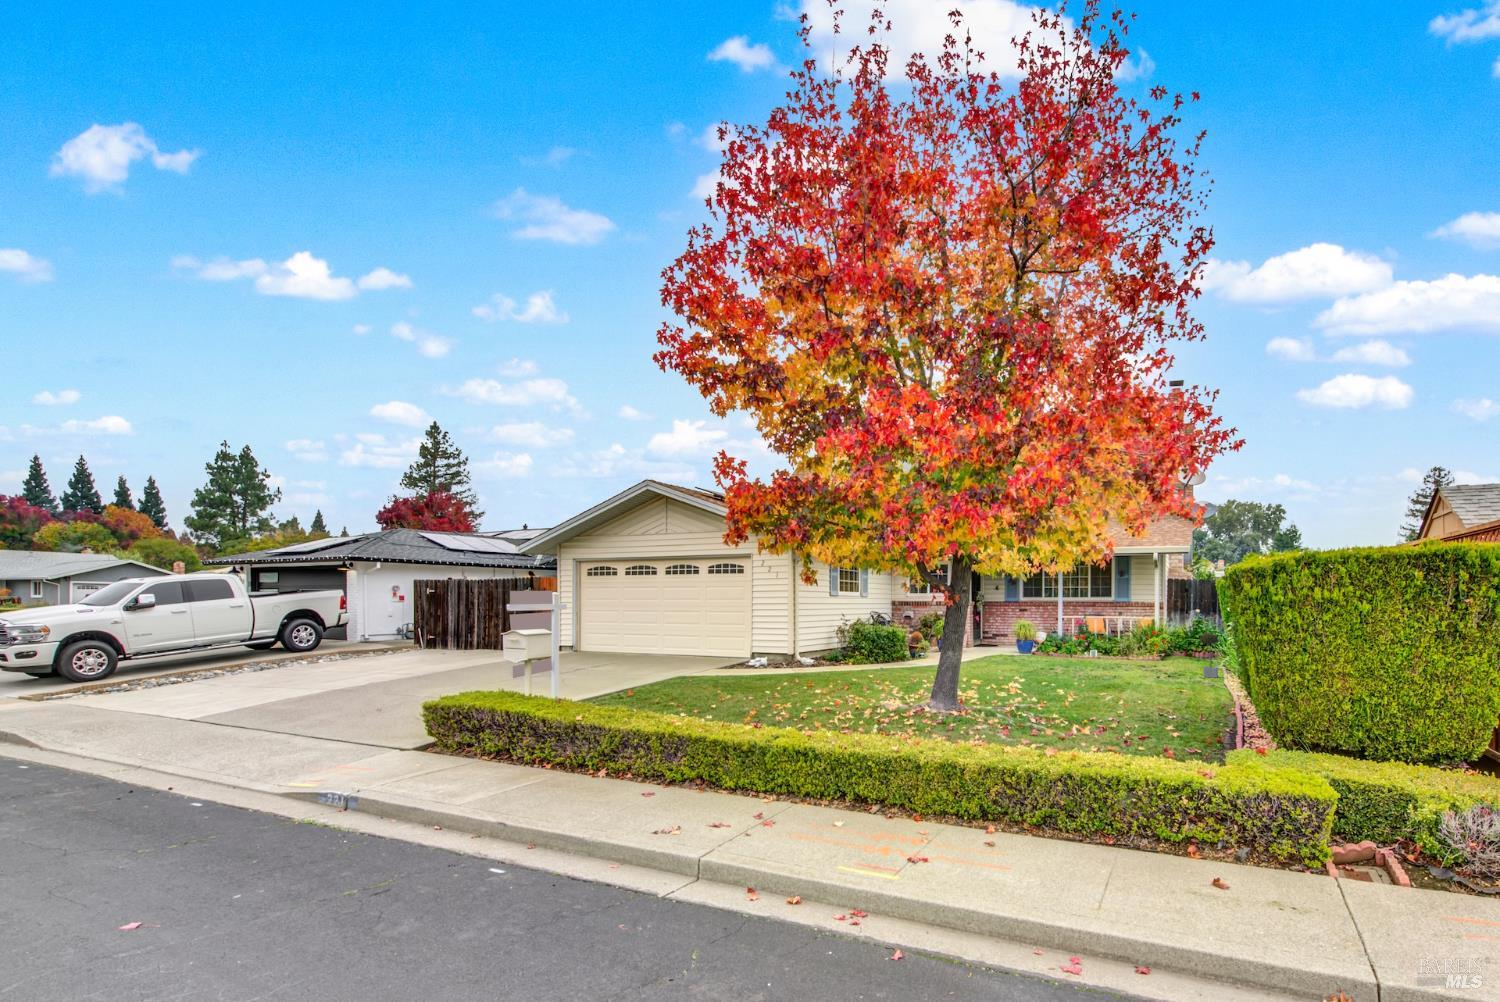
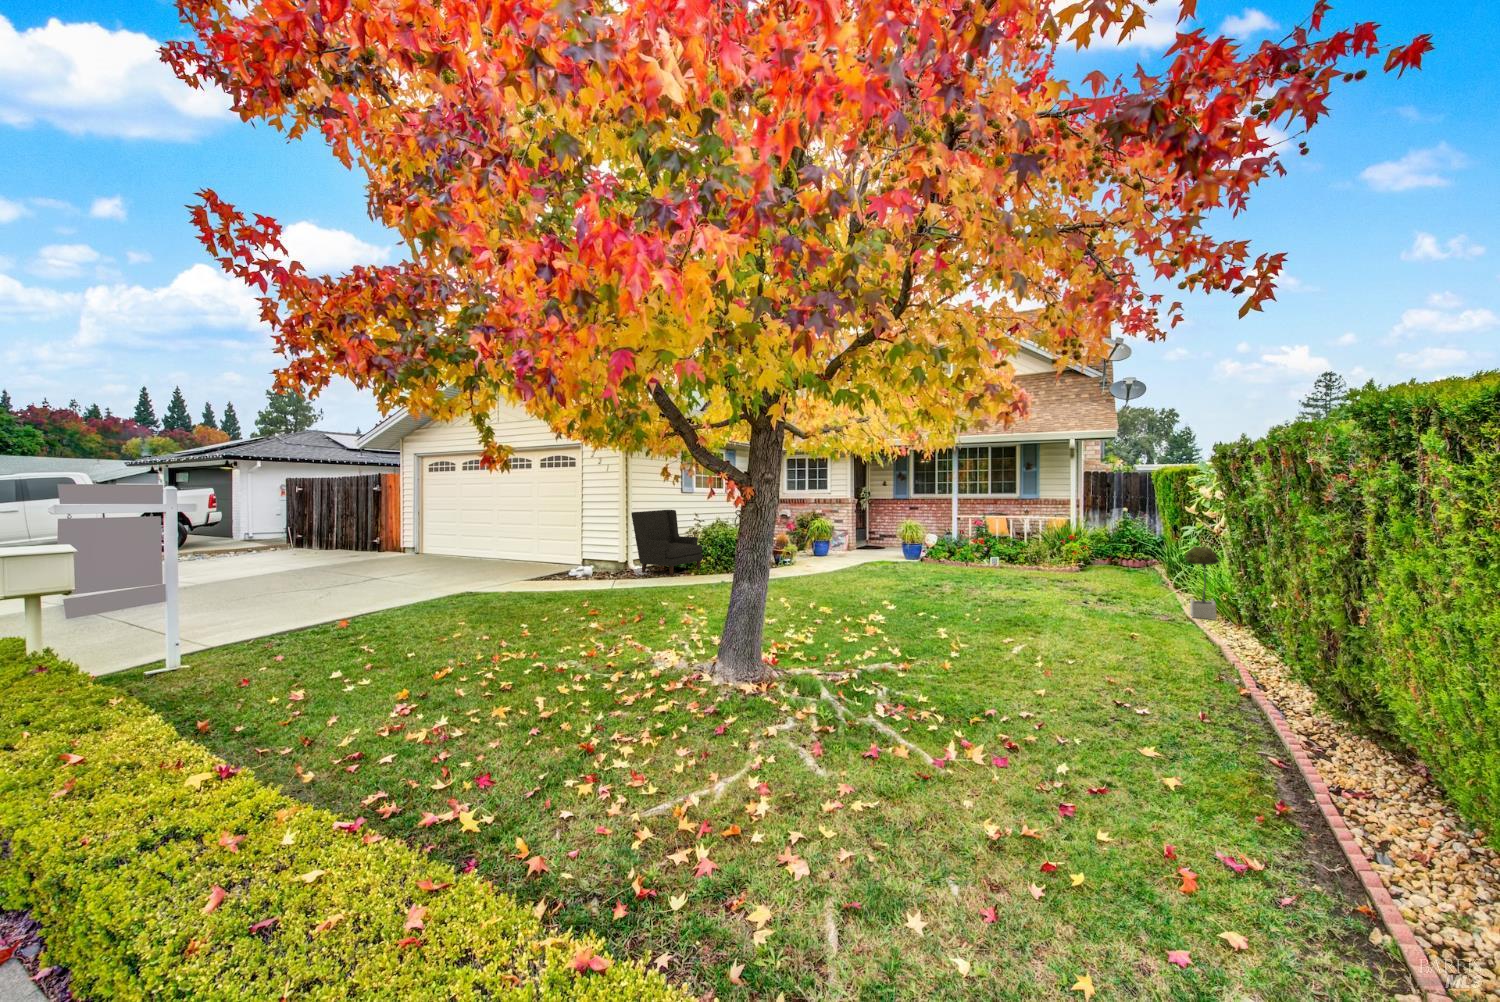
chair: none [800,611,855,662] -> present [631,510,703,575]

